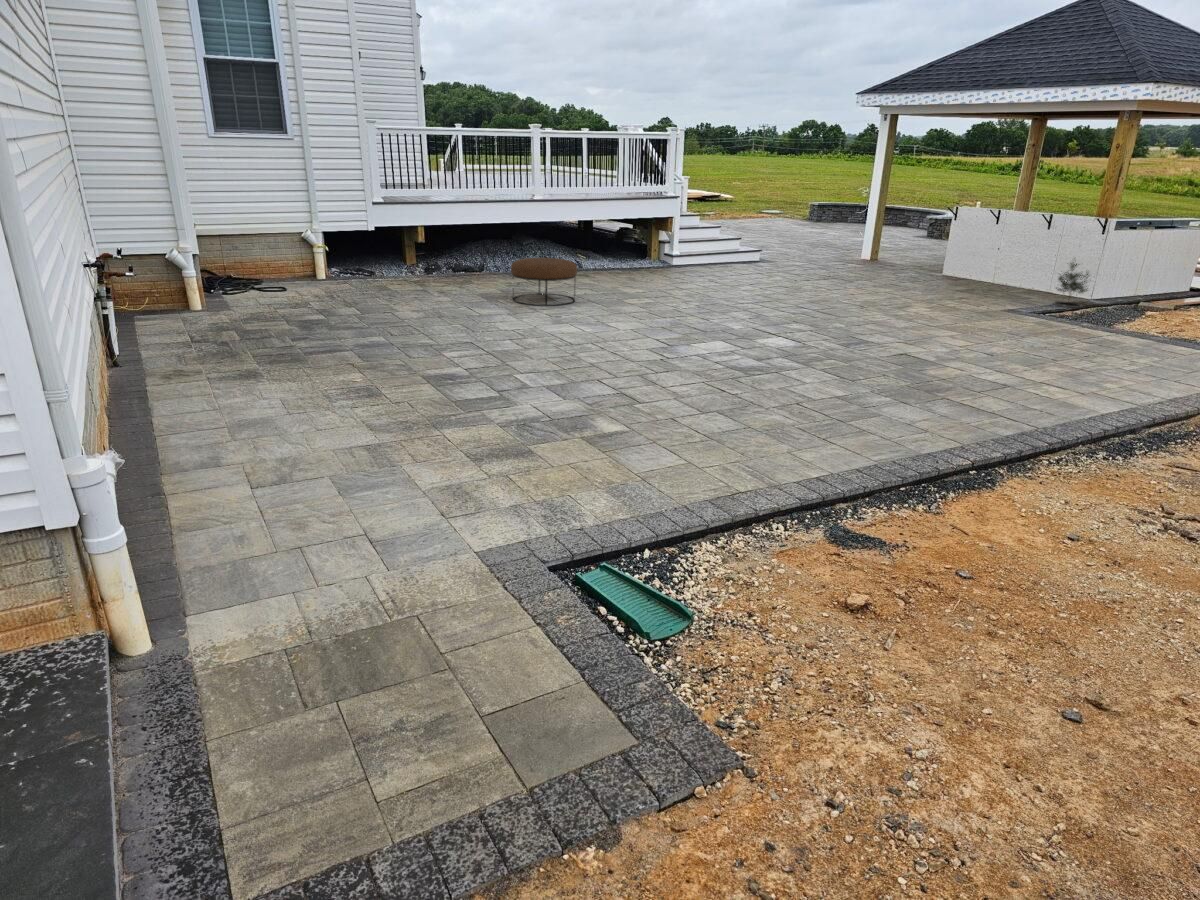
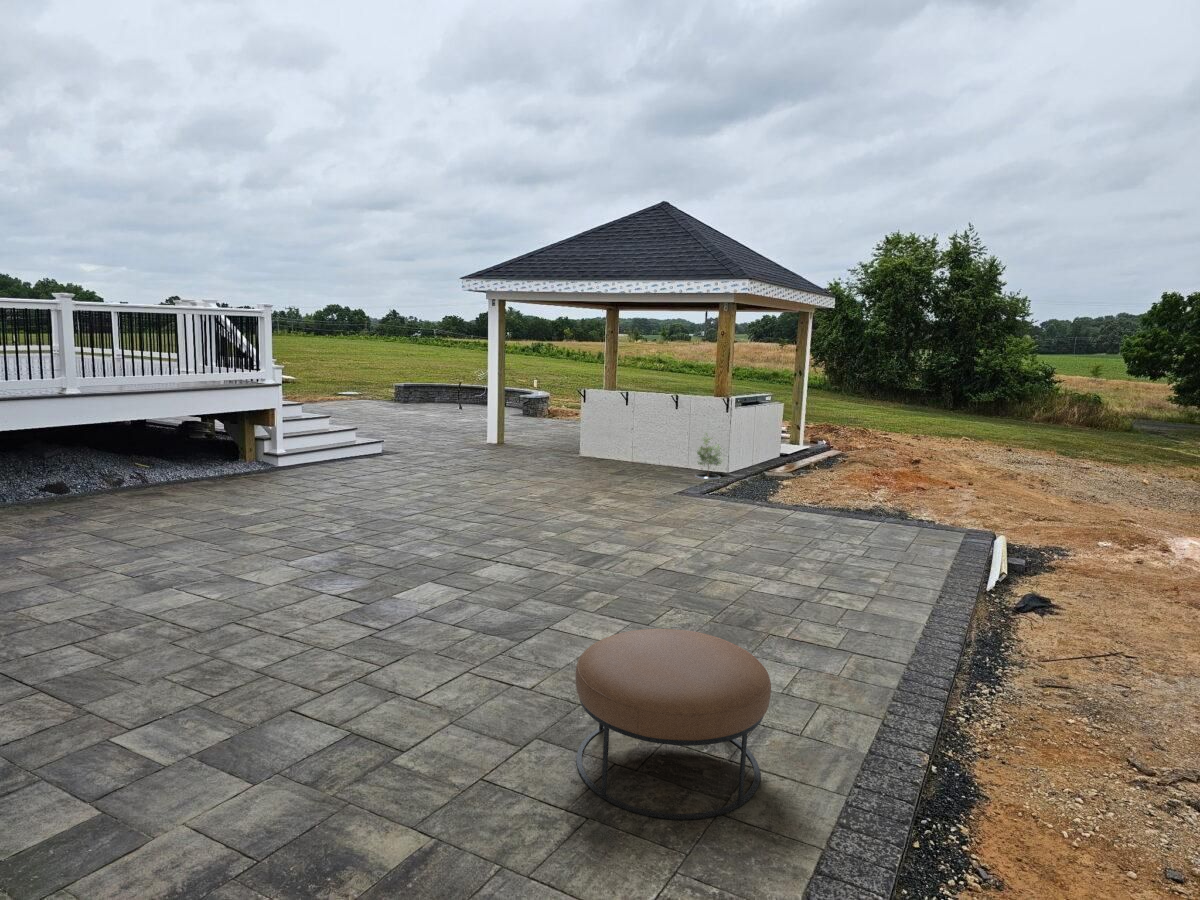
ottoman: present [511,258,577,306] -> present [575,629,771,819]

